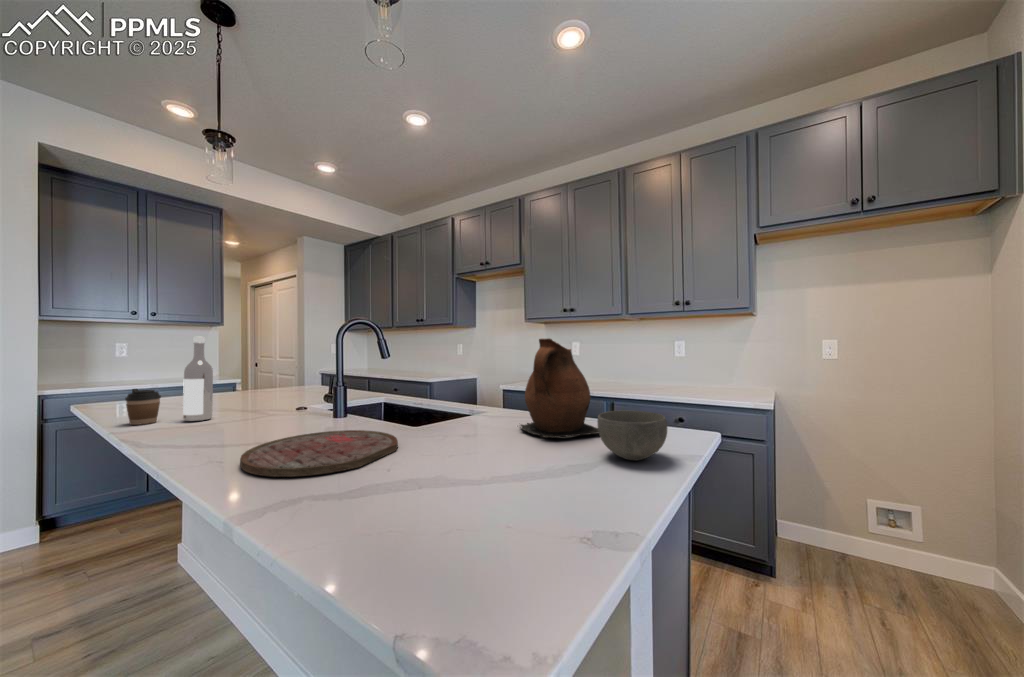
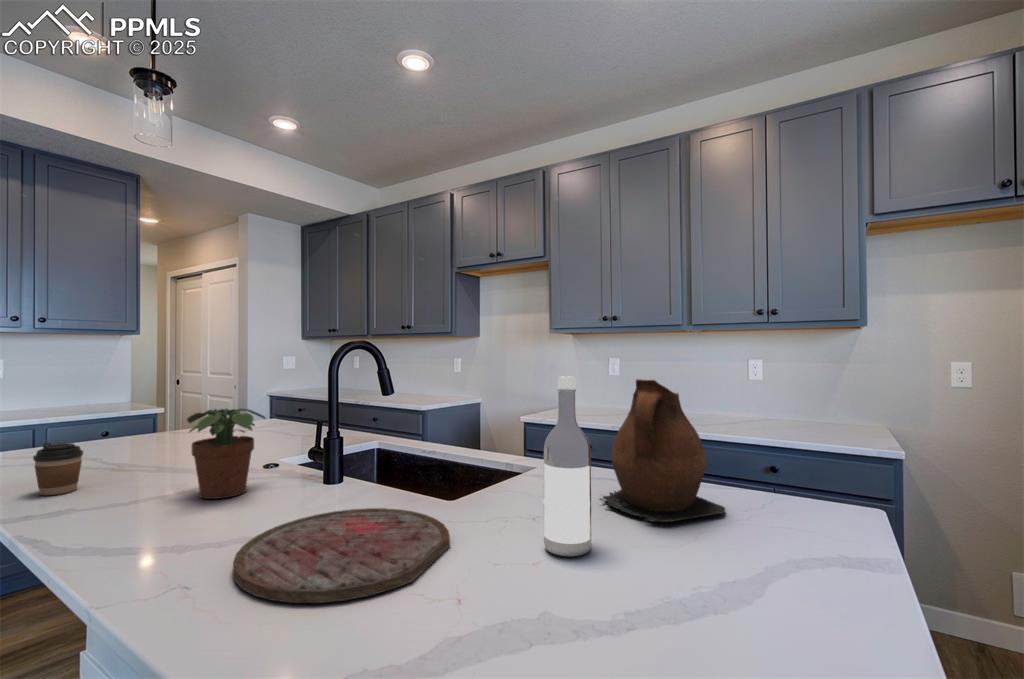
wine bottle: present [183,337,213,421] -> present [544,376,591,557]
potted plant: none [230,365,288,427] -> present [187,409,265,499]
bowl: present [598,410,667,461] -> none [743,487,852,566]

